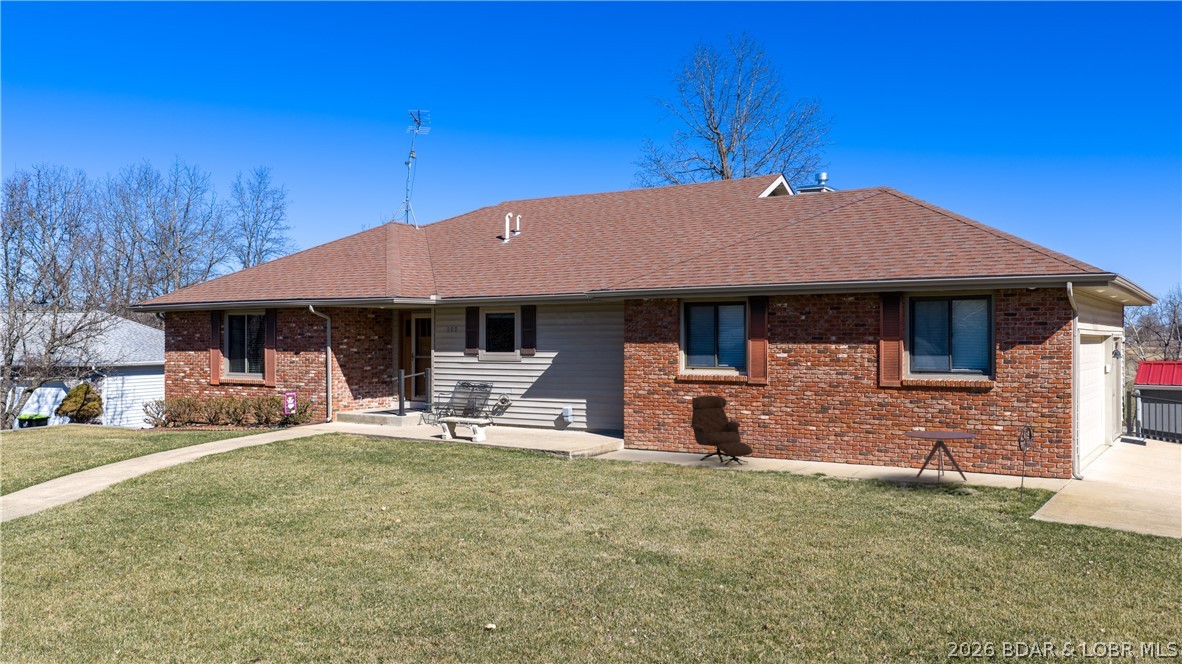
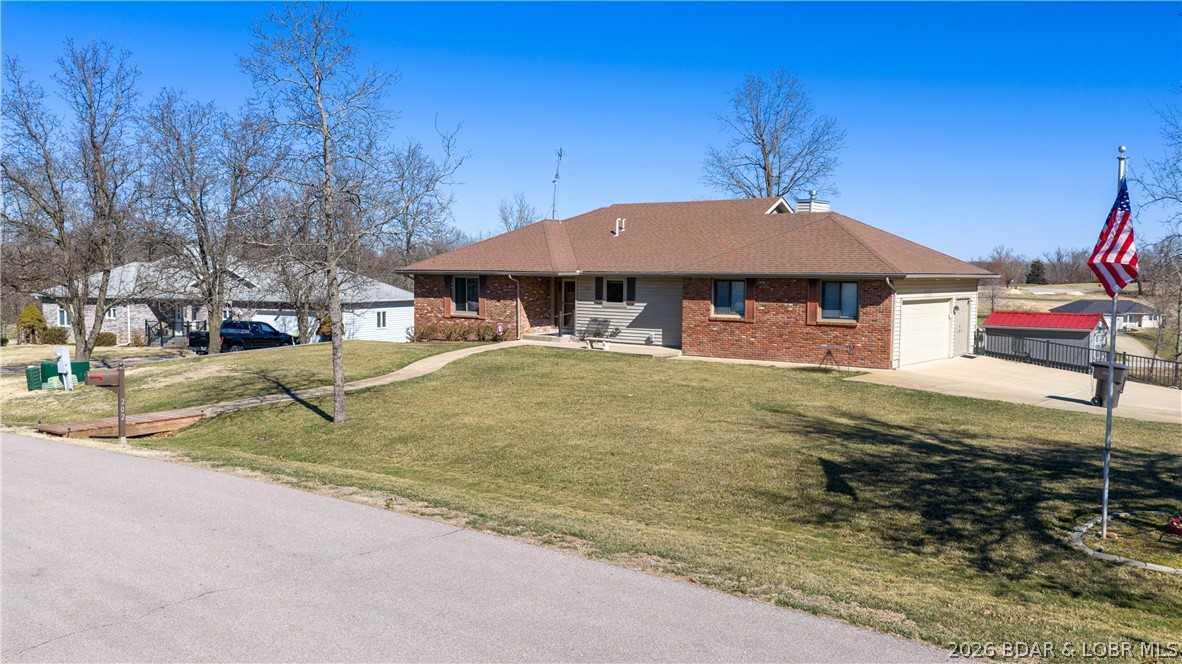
lounge chair: present [690,396,752,465] -> none [715,328,744,362]

